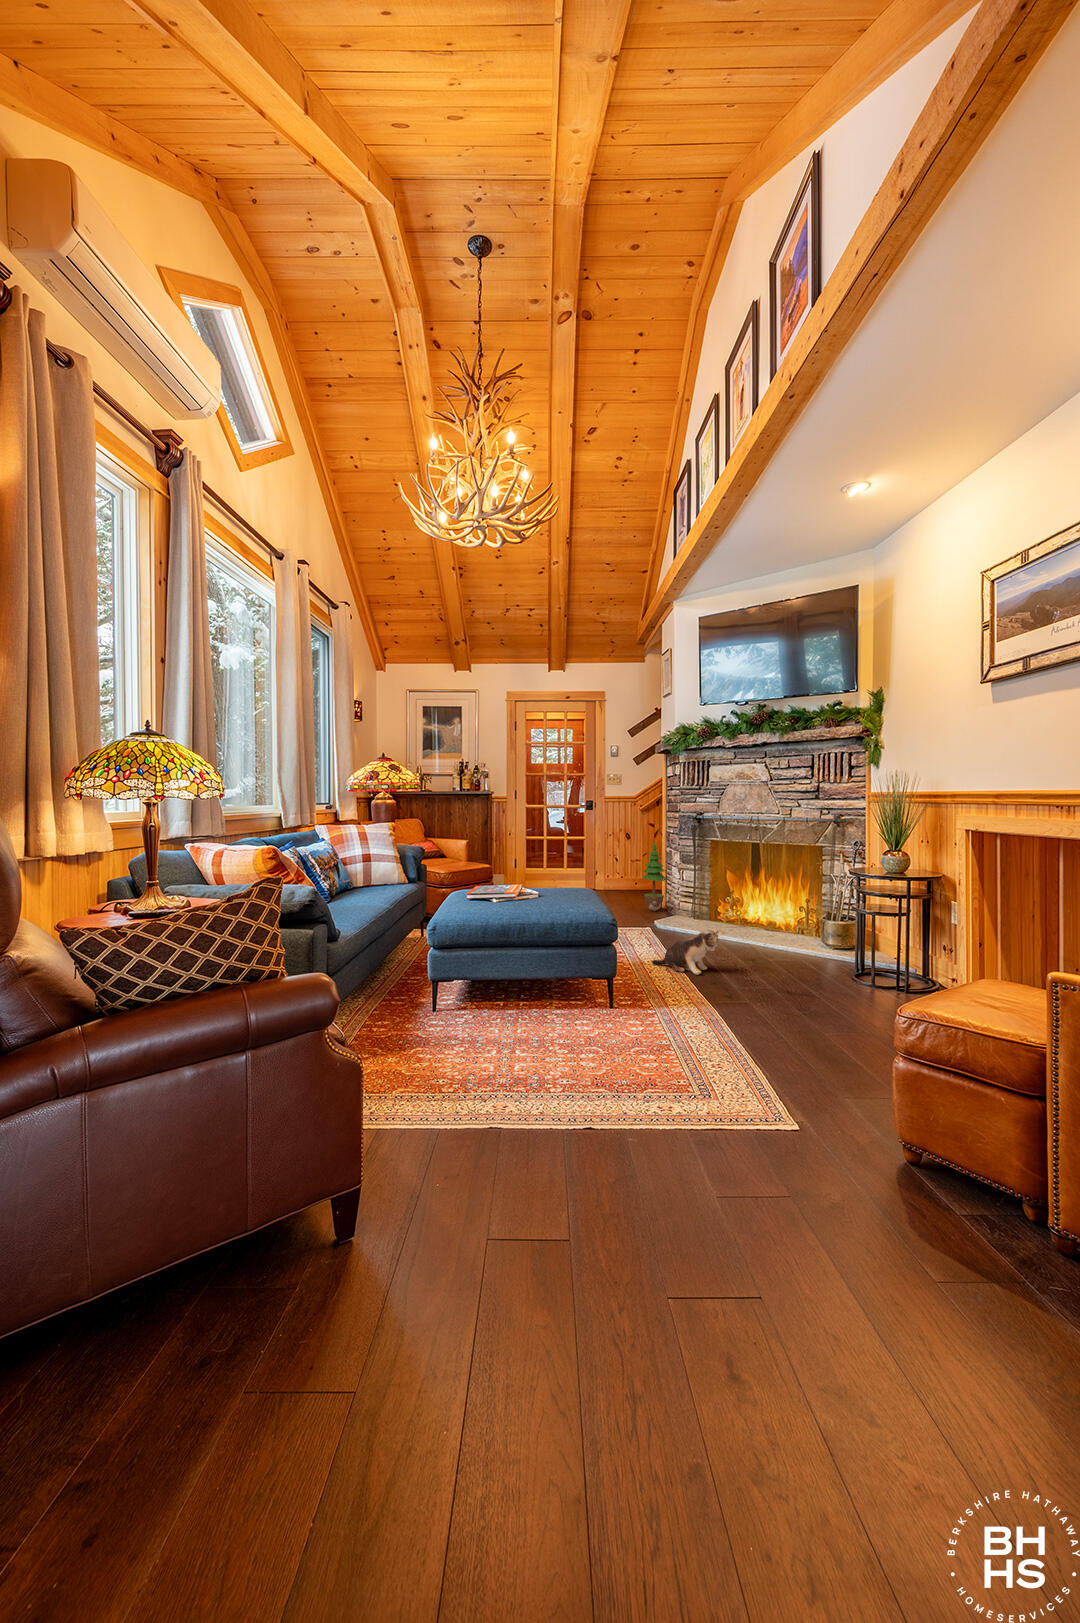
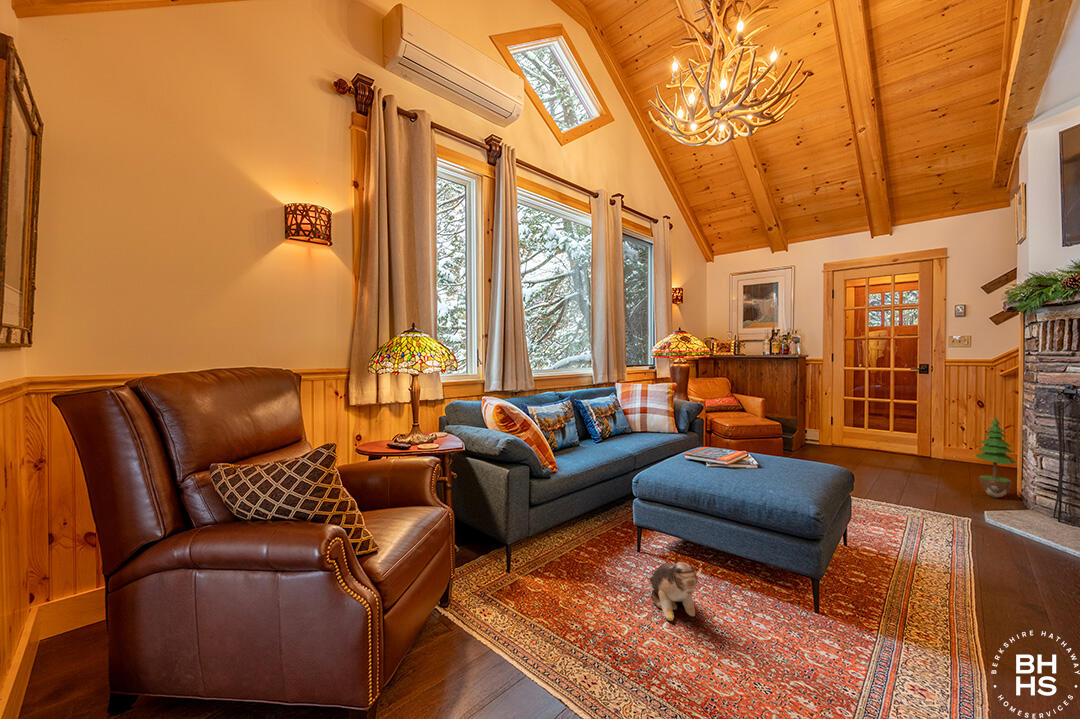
plush toy: present [652,930,723,975] -> present [650,561,702,621]

